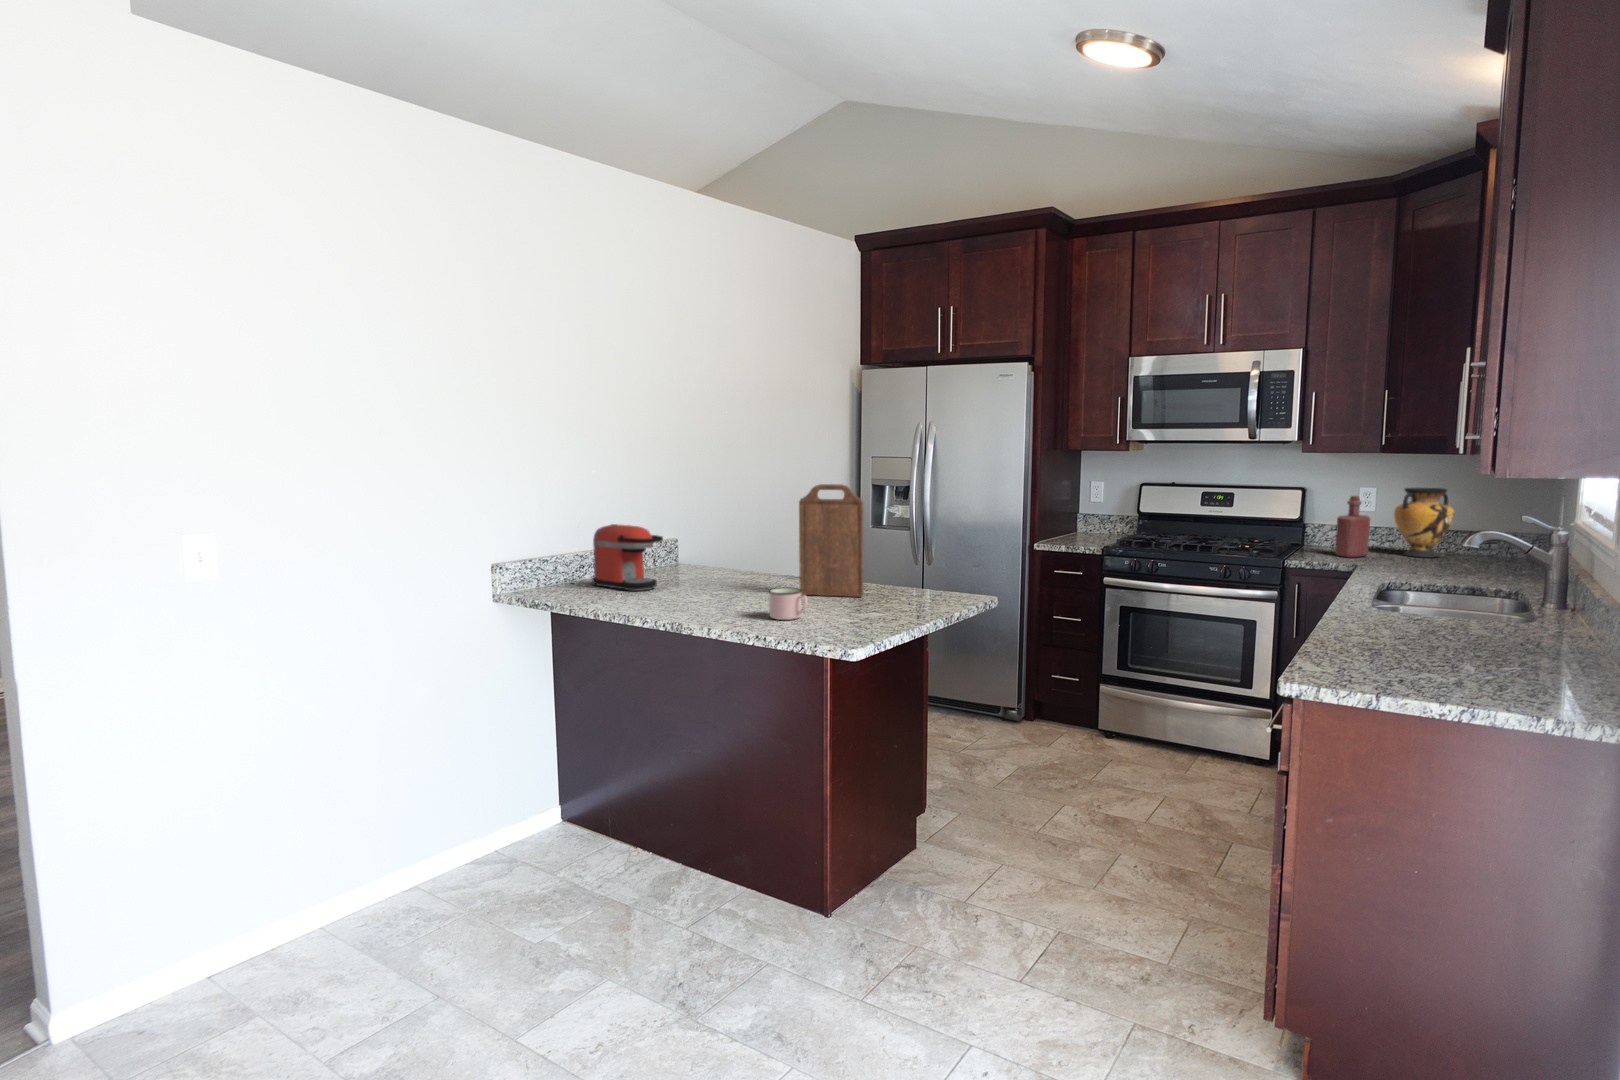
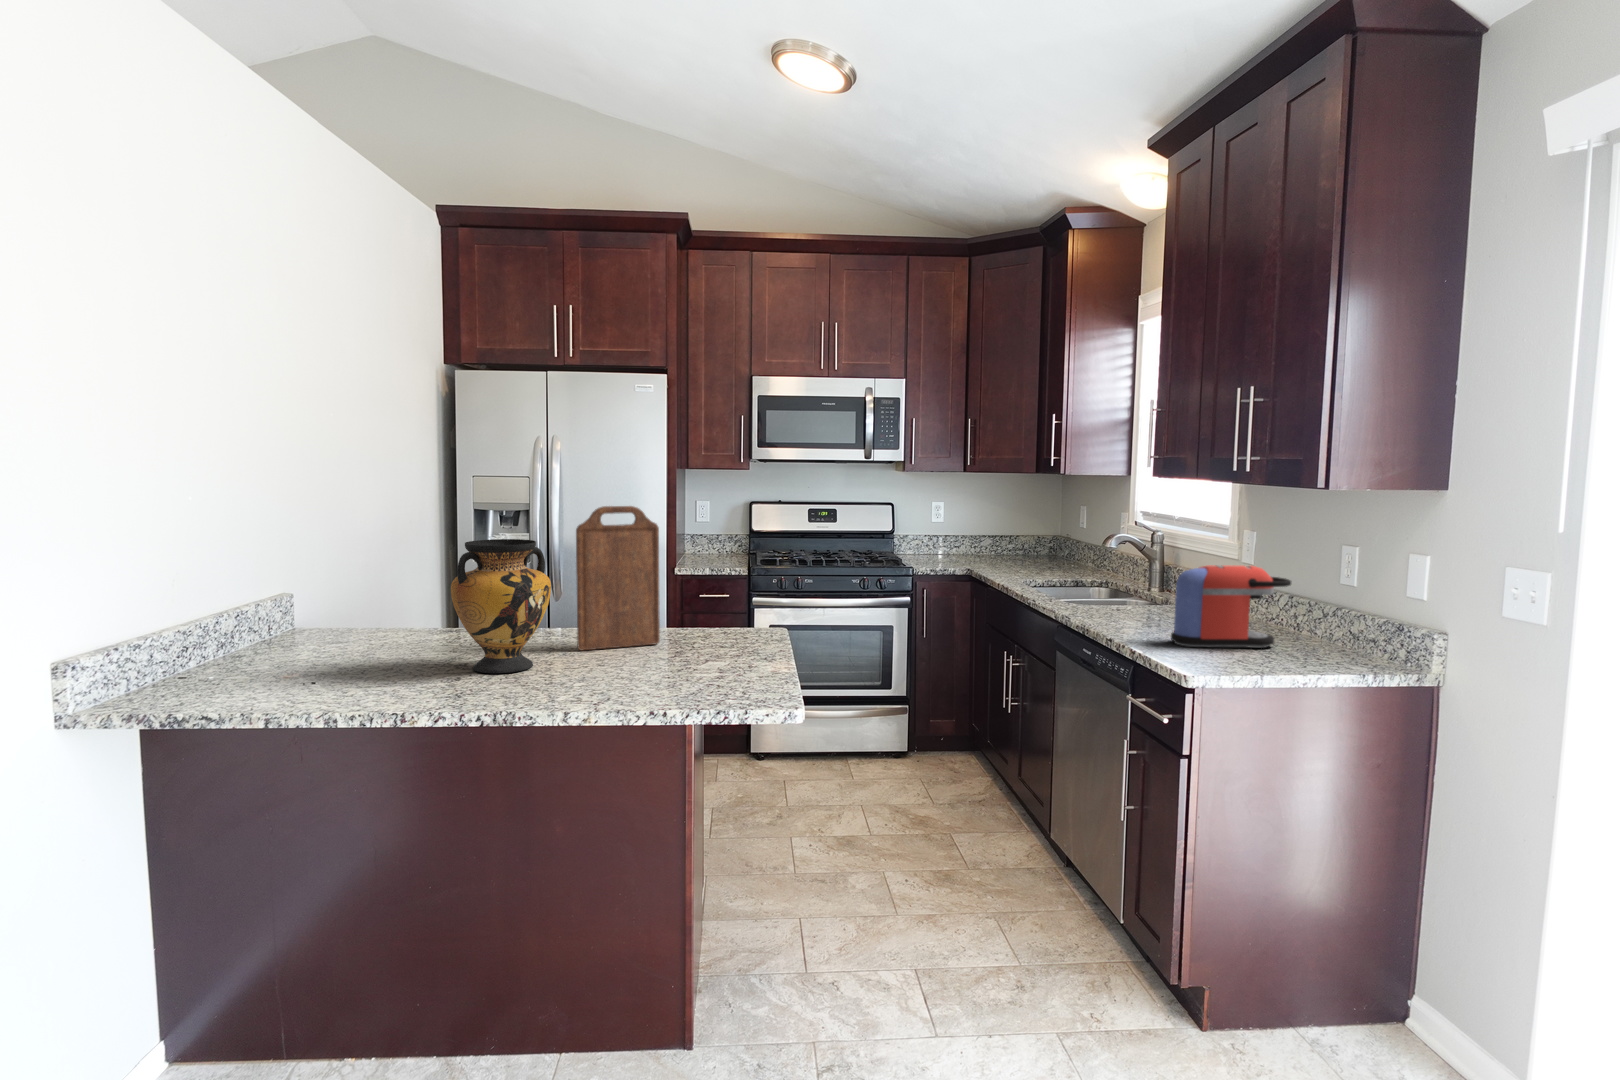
vase: present [1394,488,1455,558] -> present [451,539,551,673]
bottle: present [1335,496,1370,558] -> none [931,509,954,562]
coffee maker: present [592,524,663,591] -> present [1171,566,1291,648]
mug: present [769,588,808,620] -> none [612,642,670,686]

